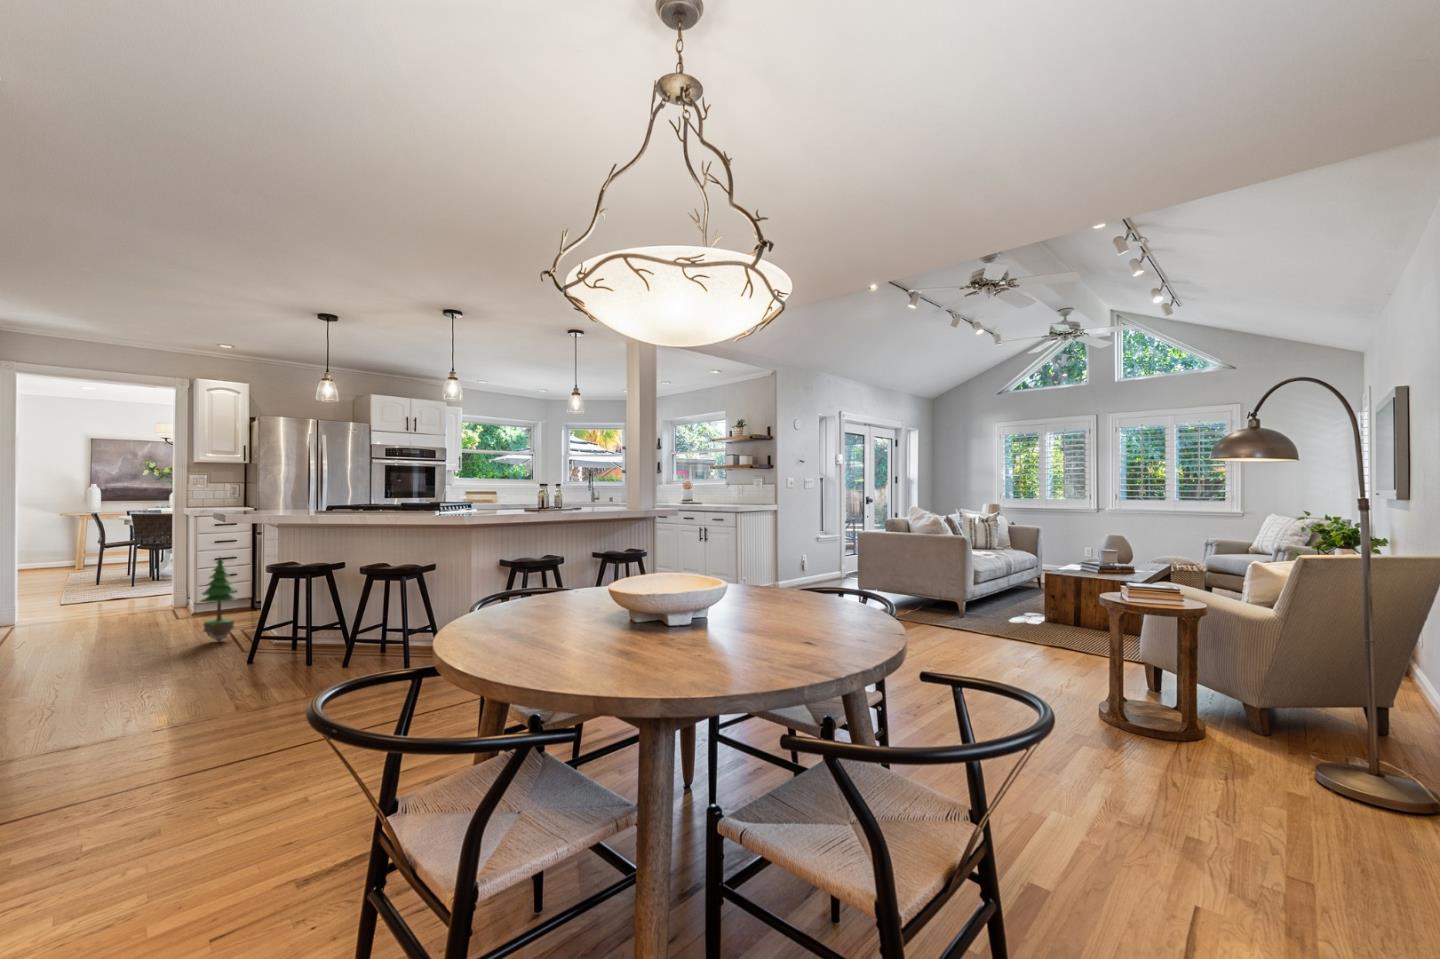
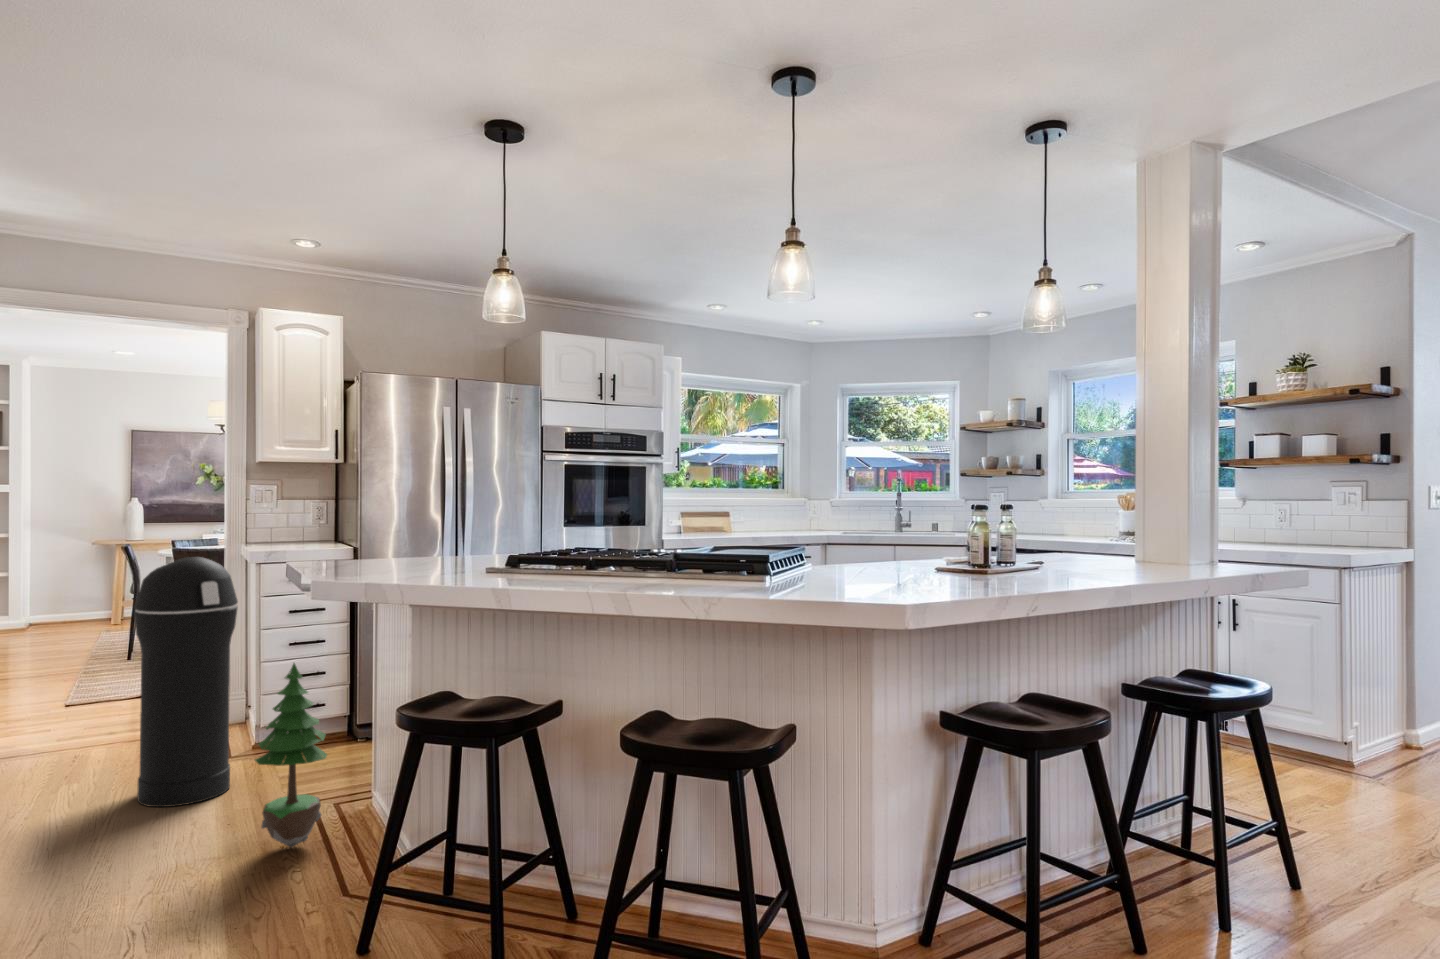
trash can: none [127,511,187,634] -> present [134,557,238,807]

